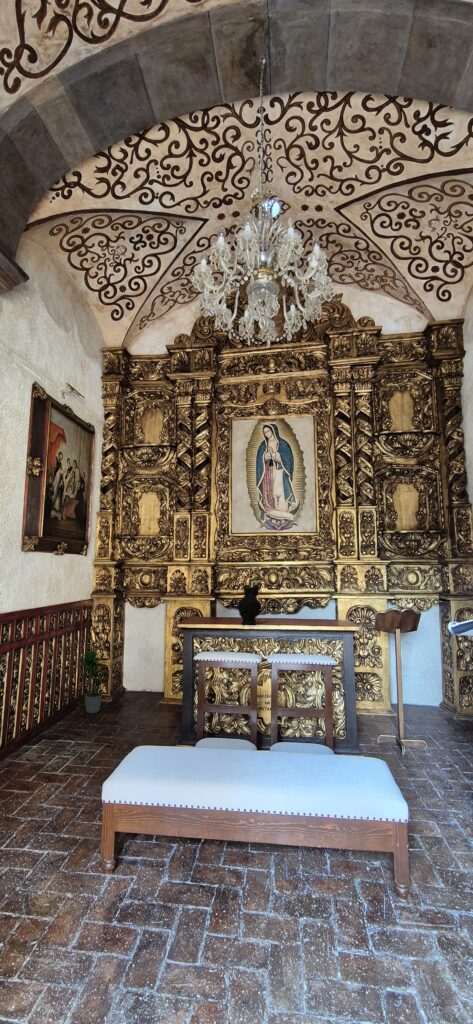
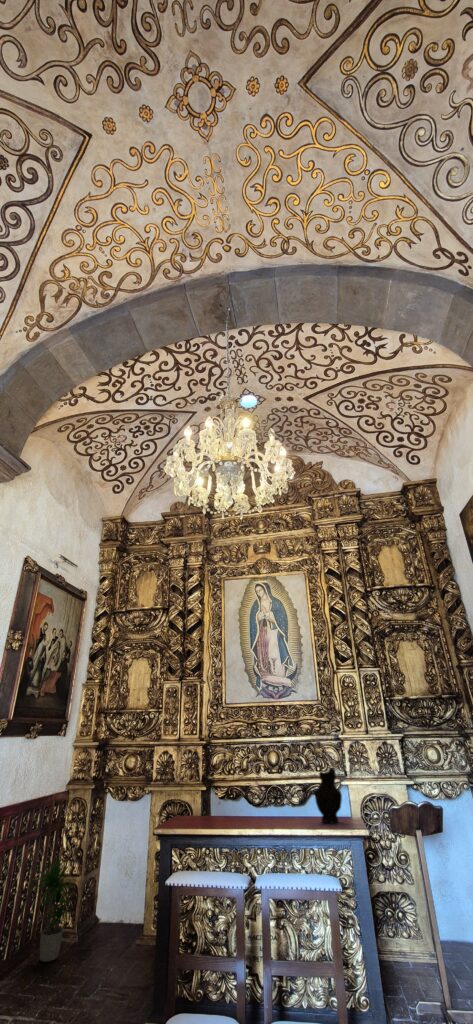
decorative vase: present [238,585,261,625] -> present [315,768,342,823]

